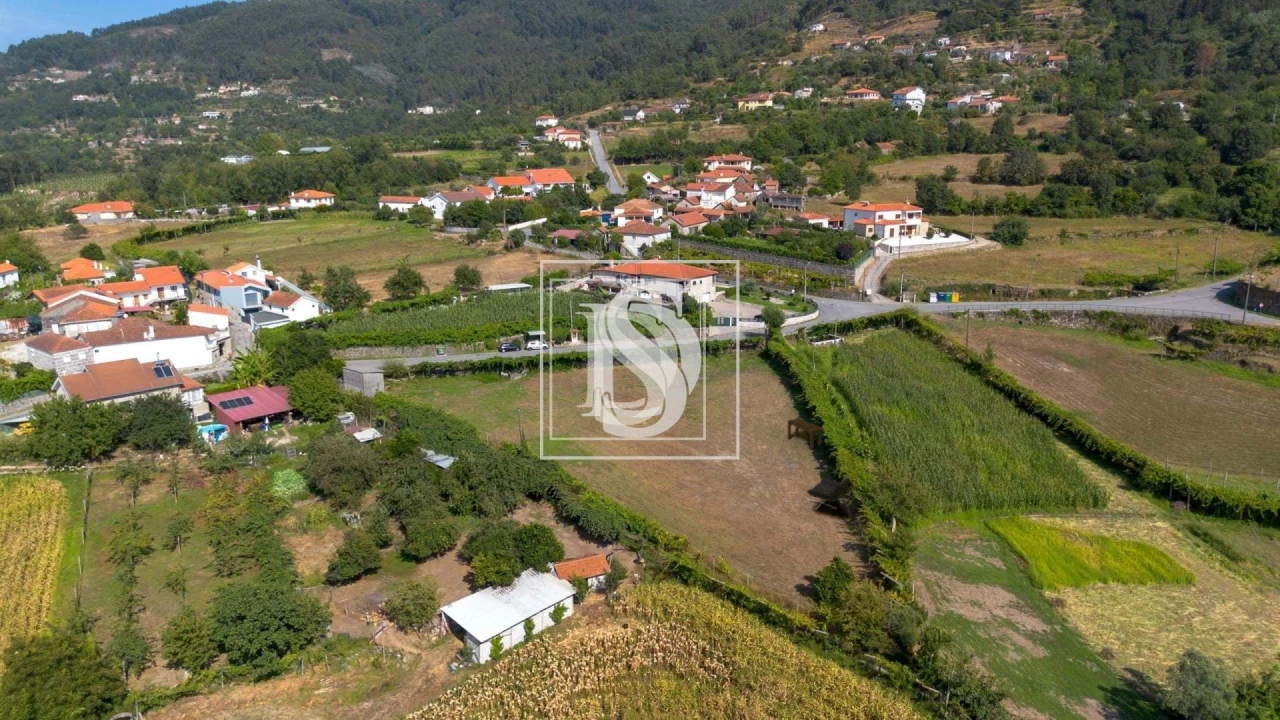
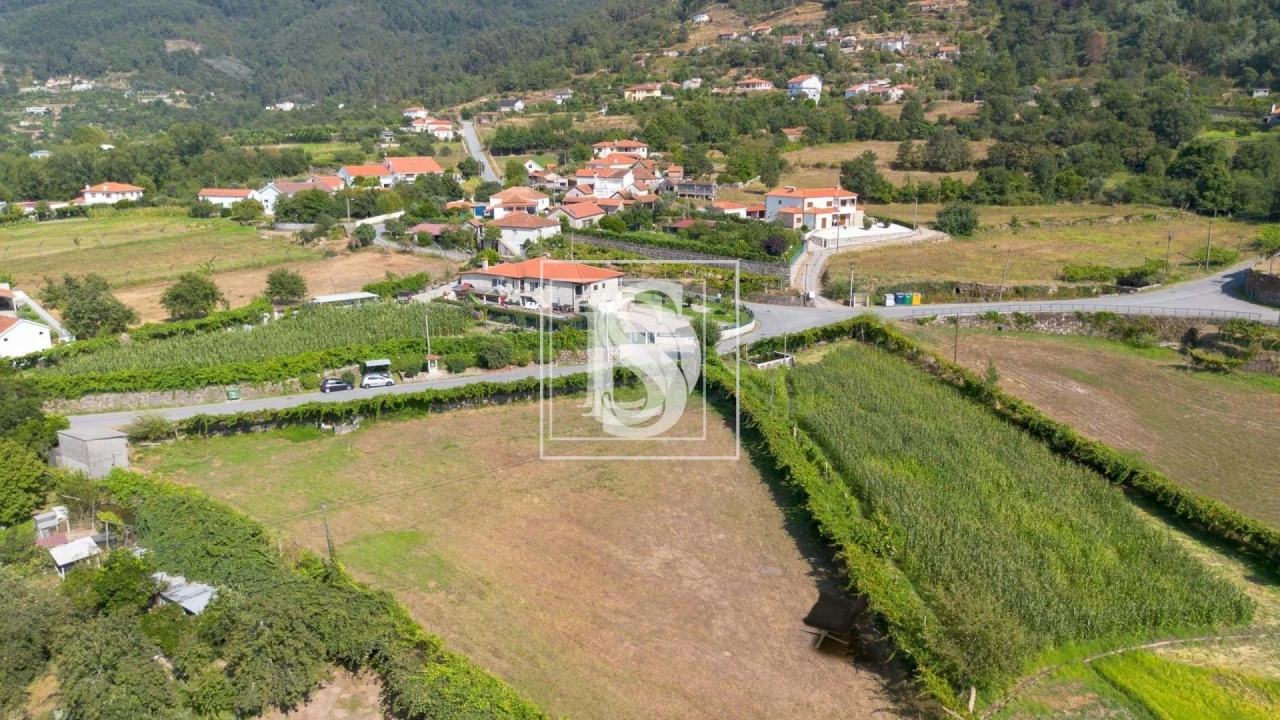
bench: present [787,418,823,449] -> none [748,484,803,533]

